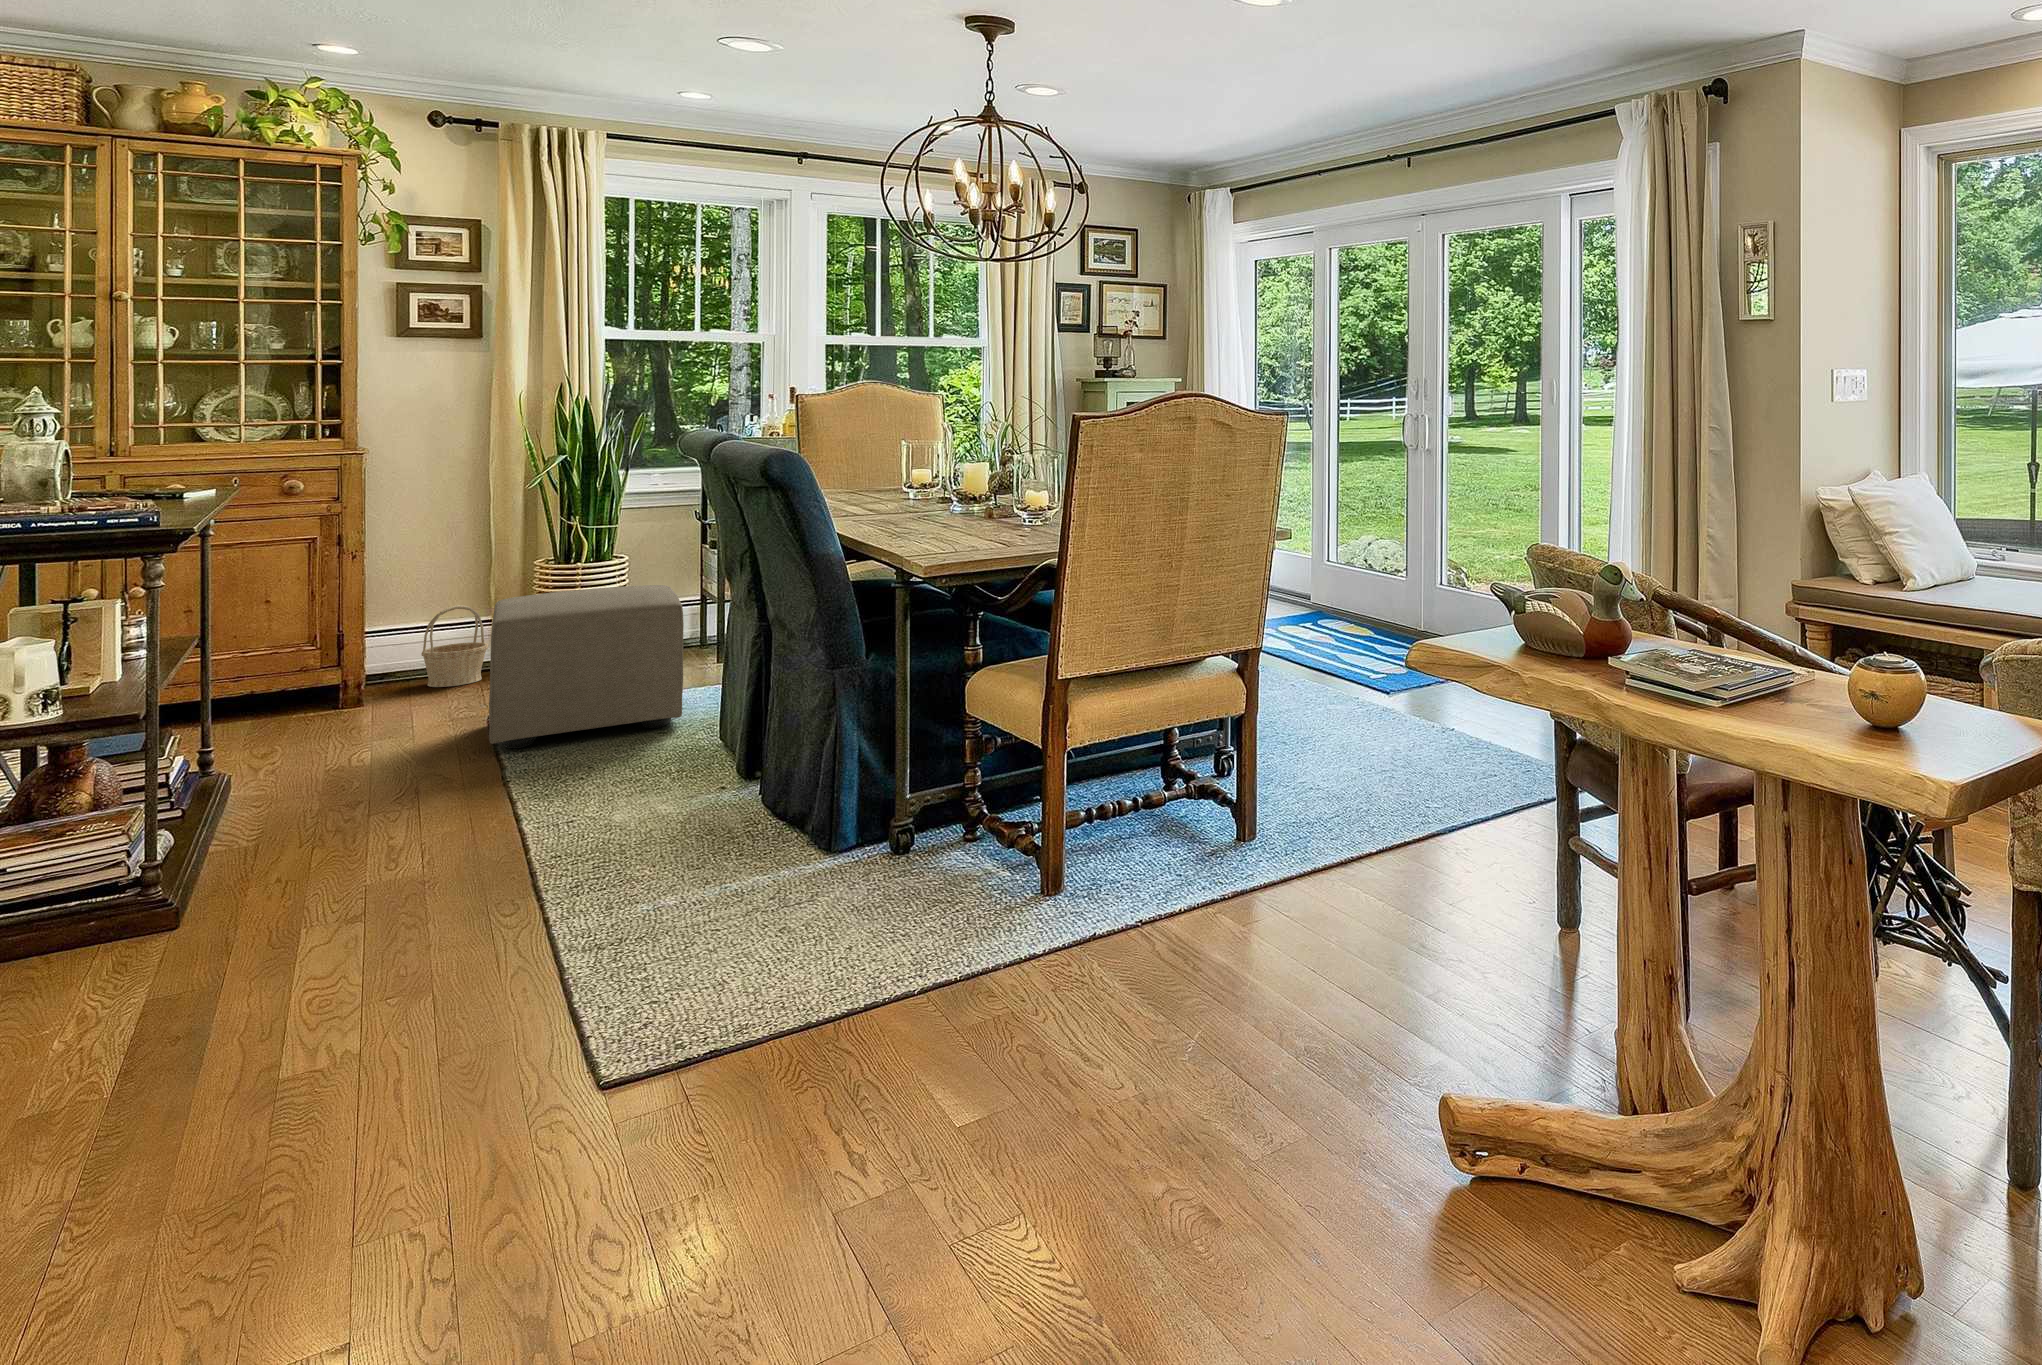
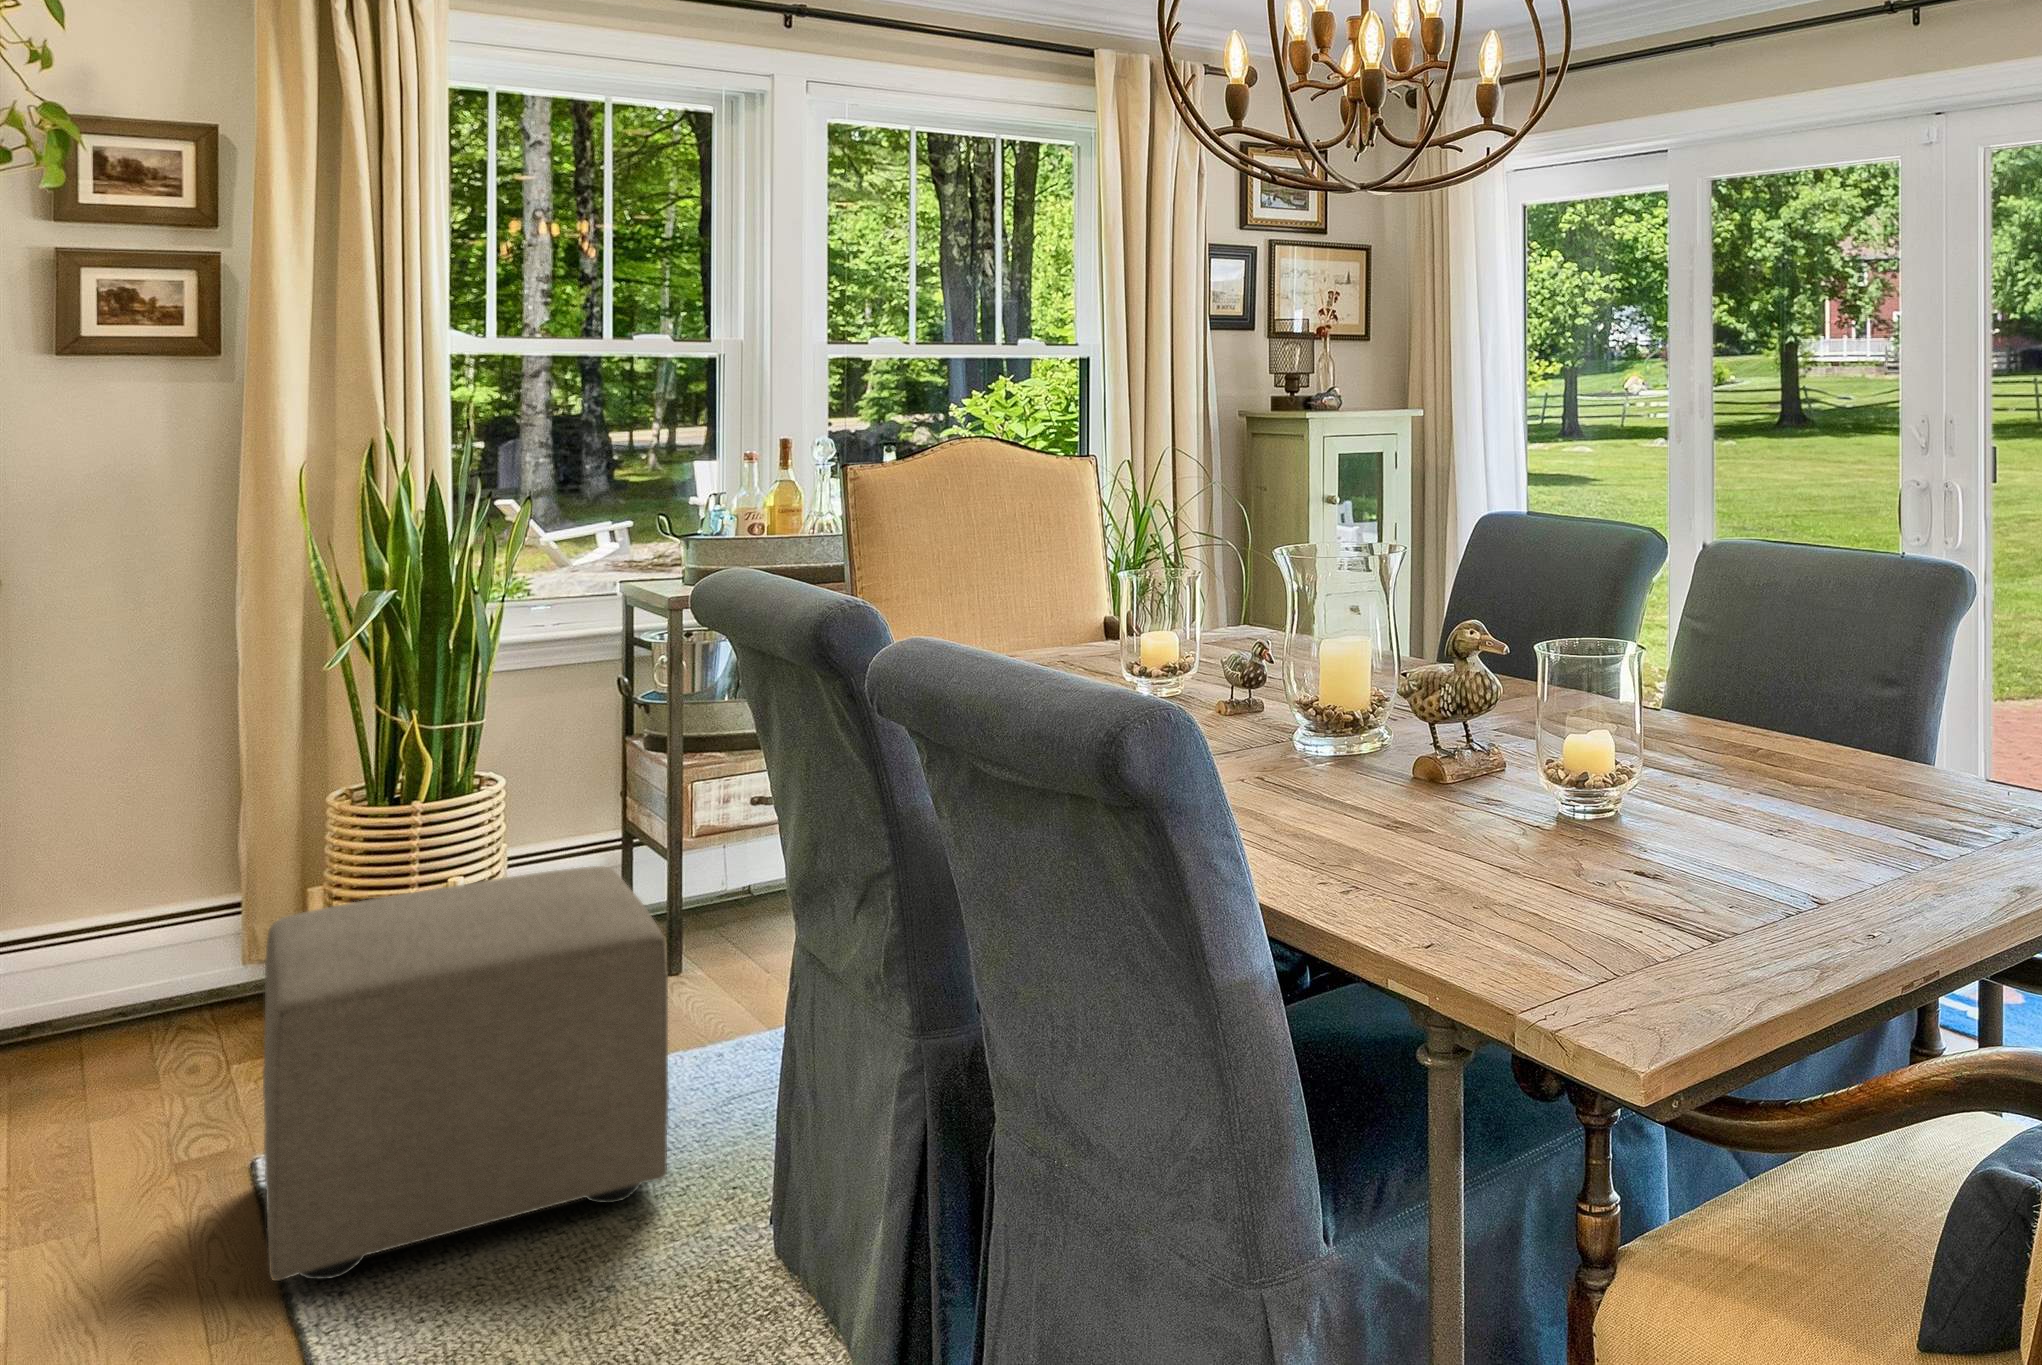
basket: present [421,605,488,687] -> none [113,884,243,1053]

